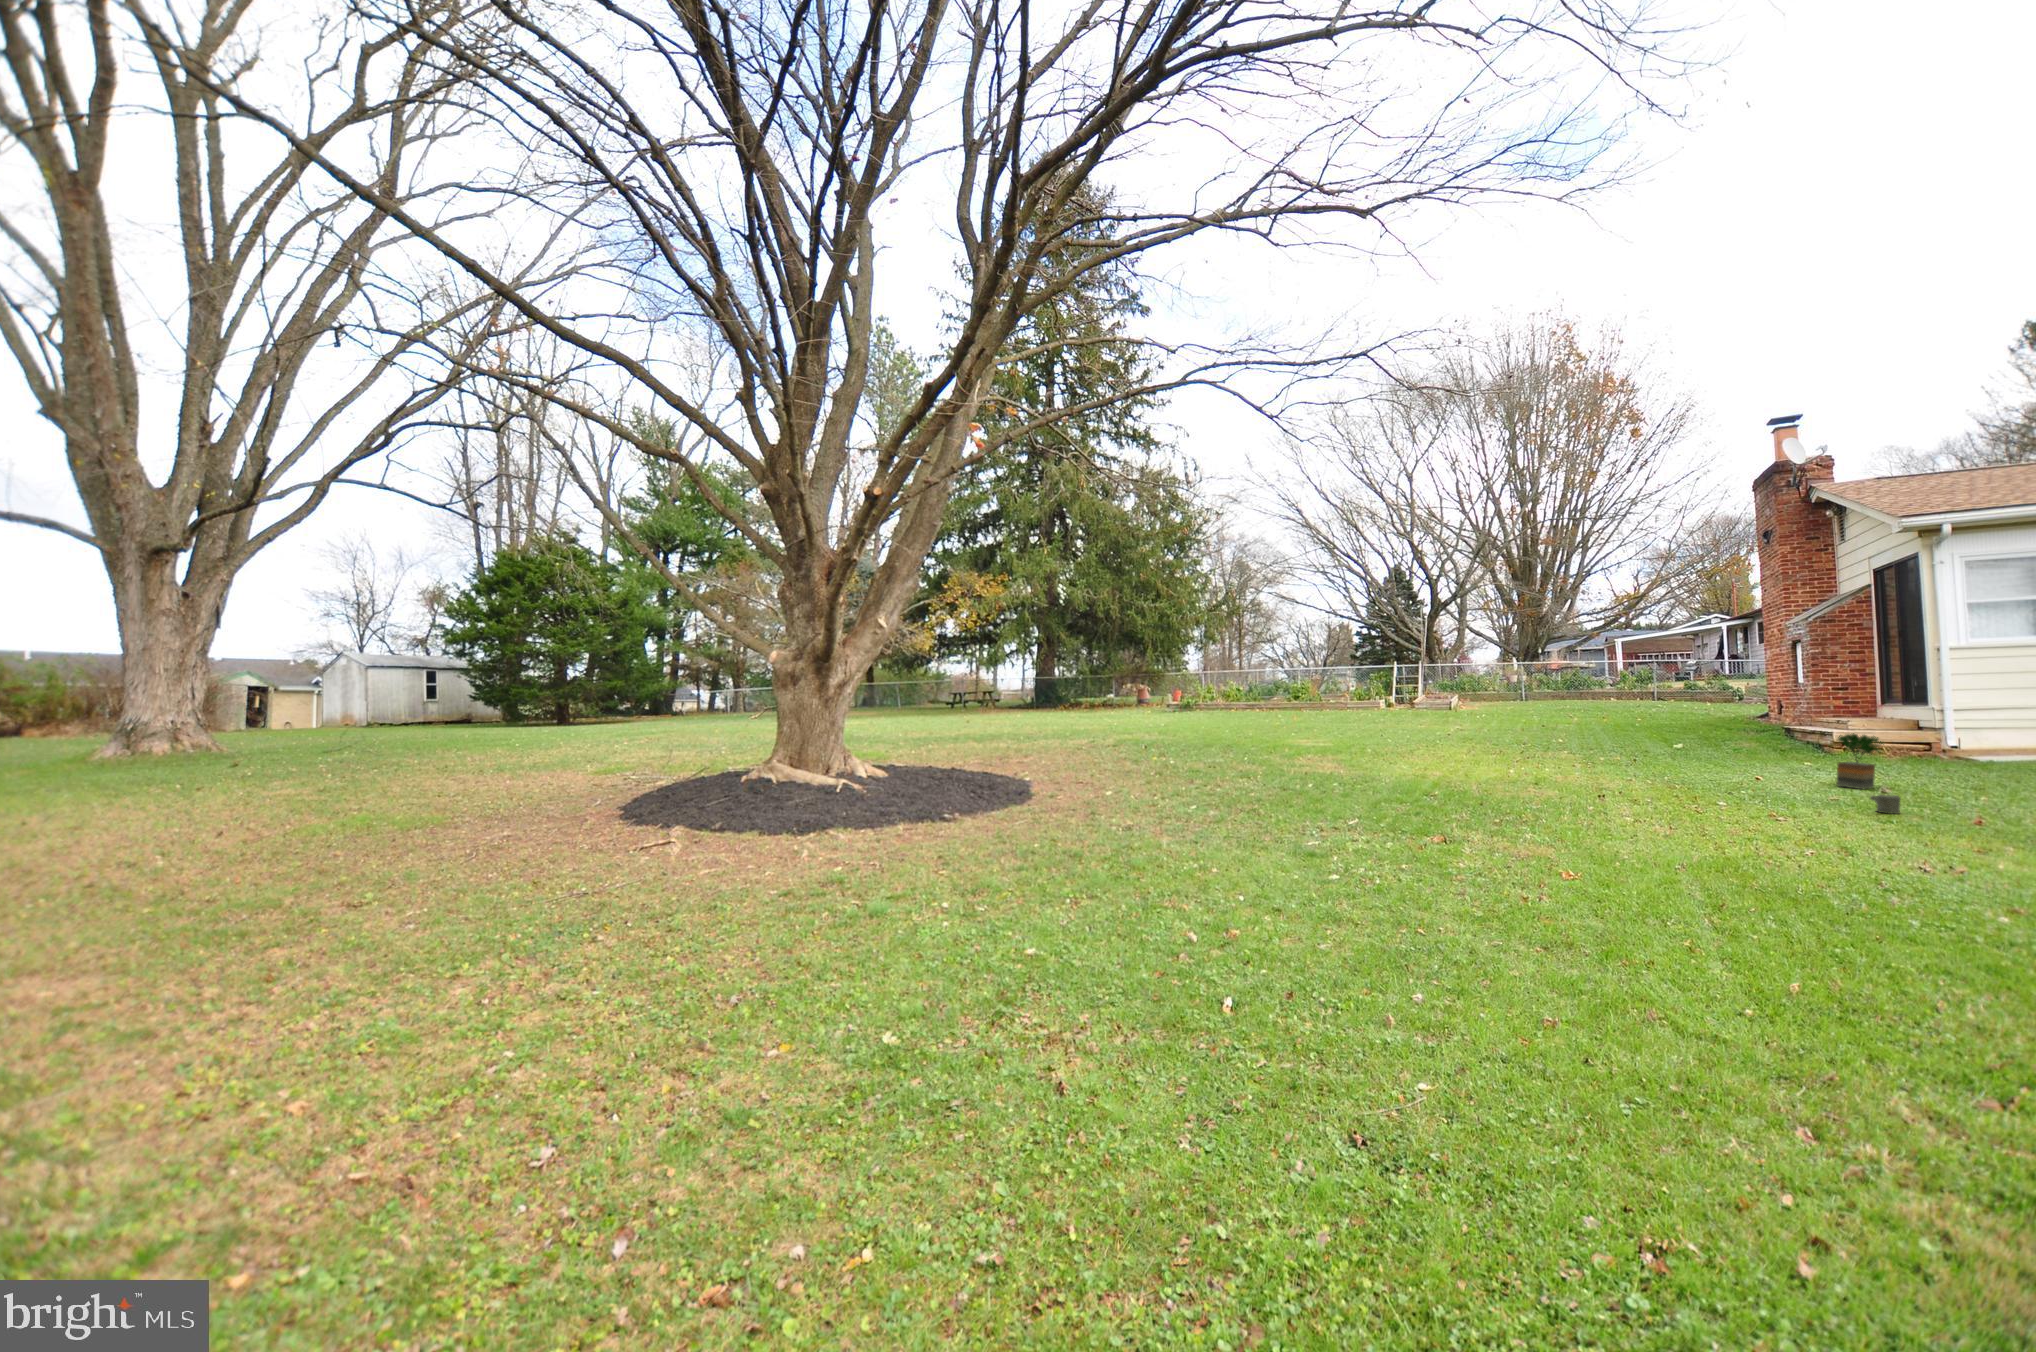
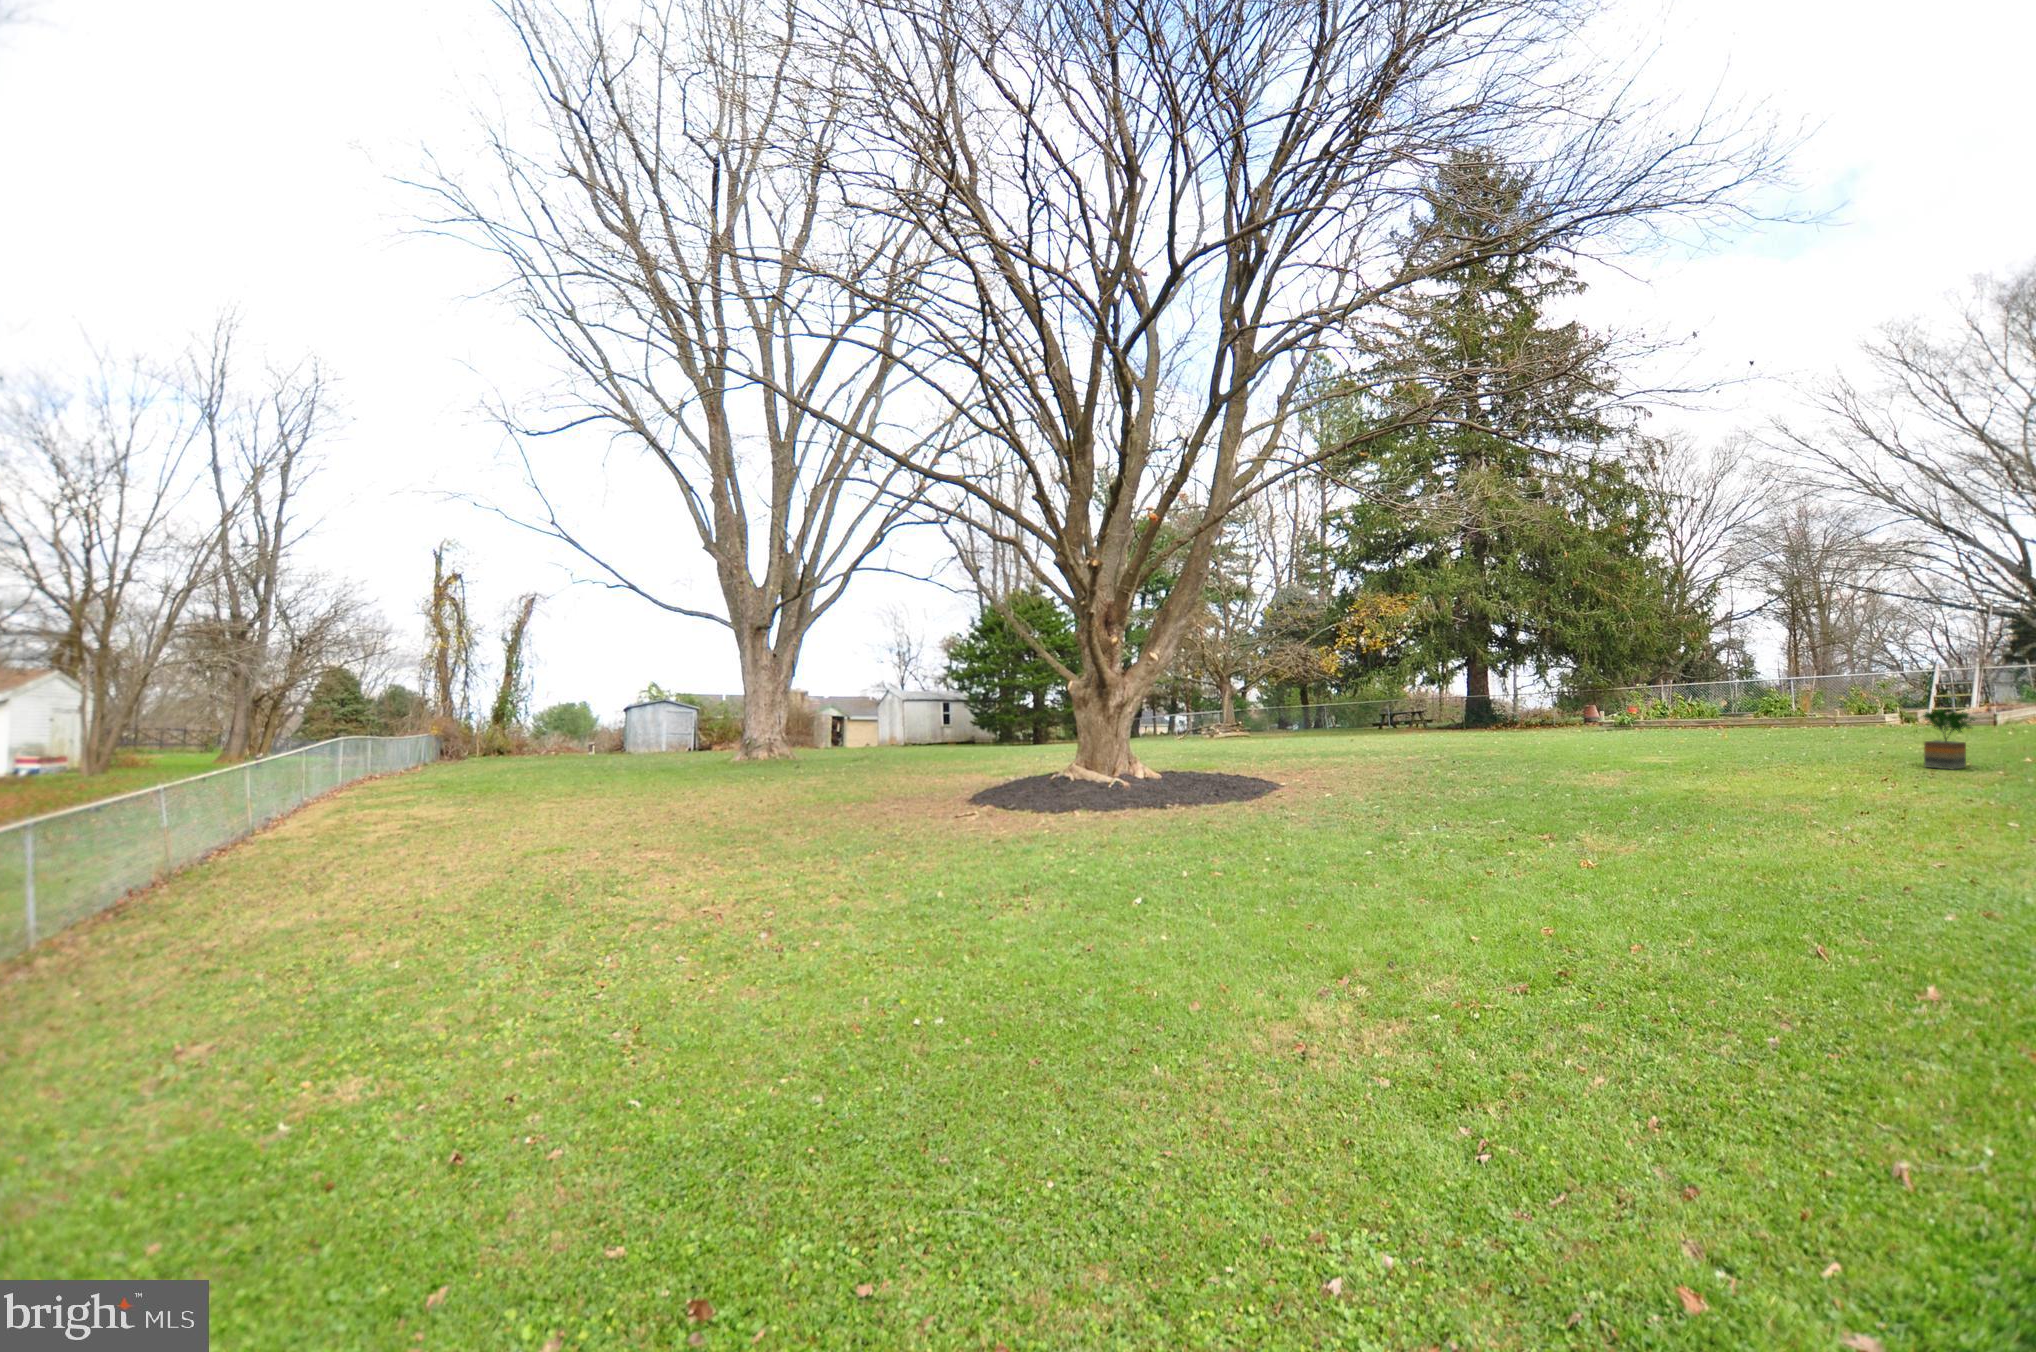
watering can: present [1870,795,1901,814] -> none [1961,773,1996,793]

